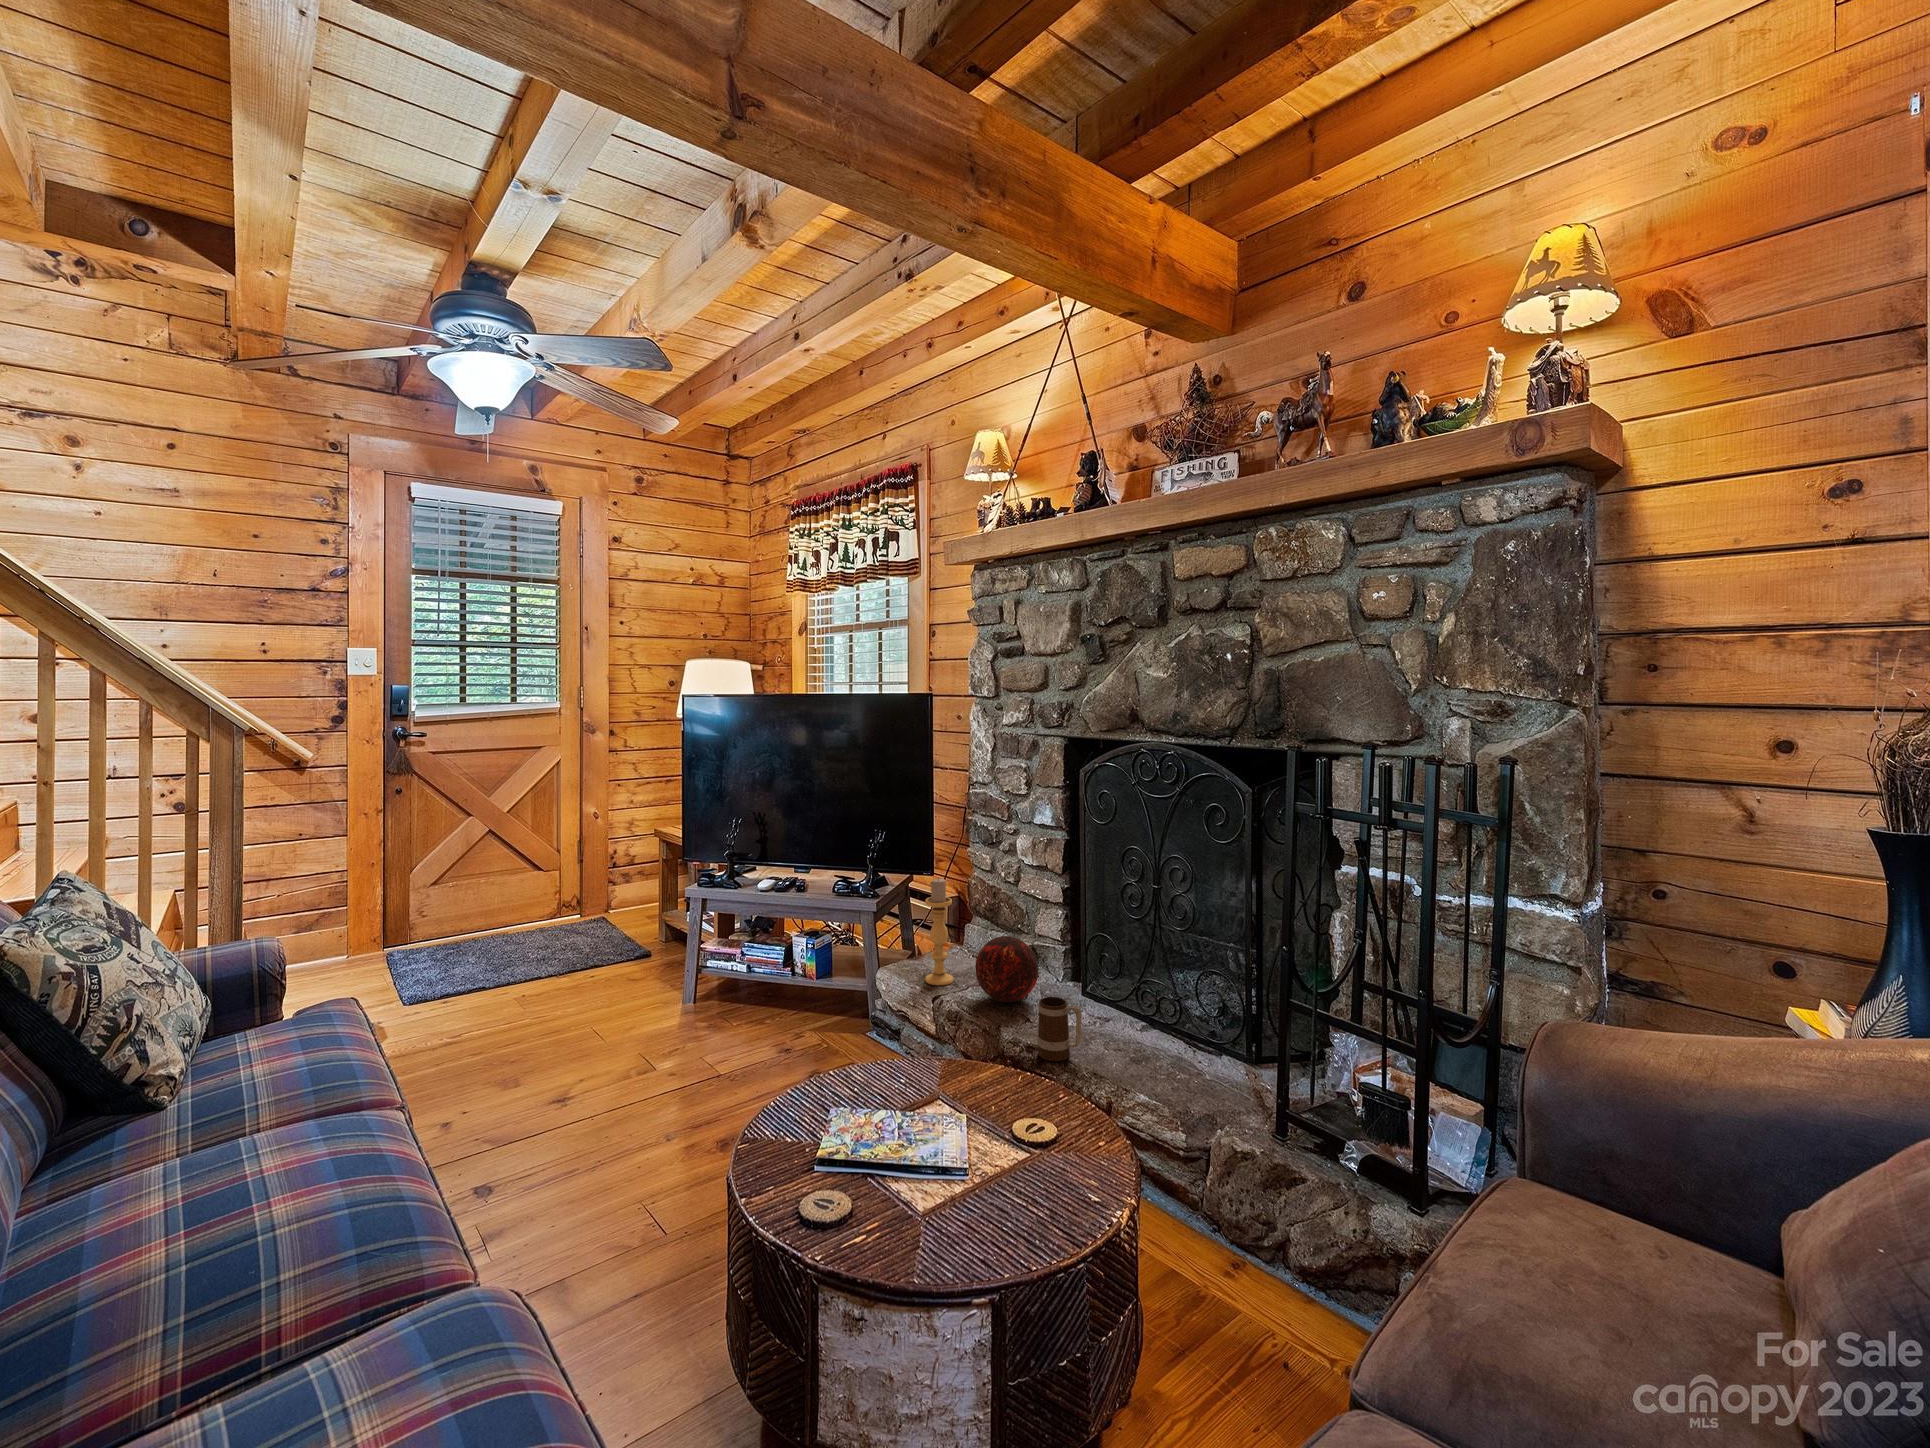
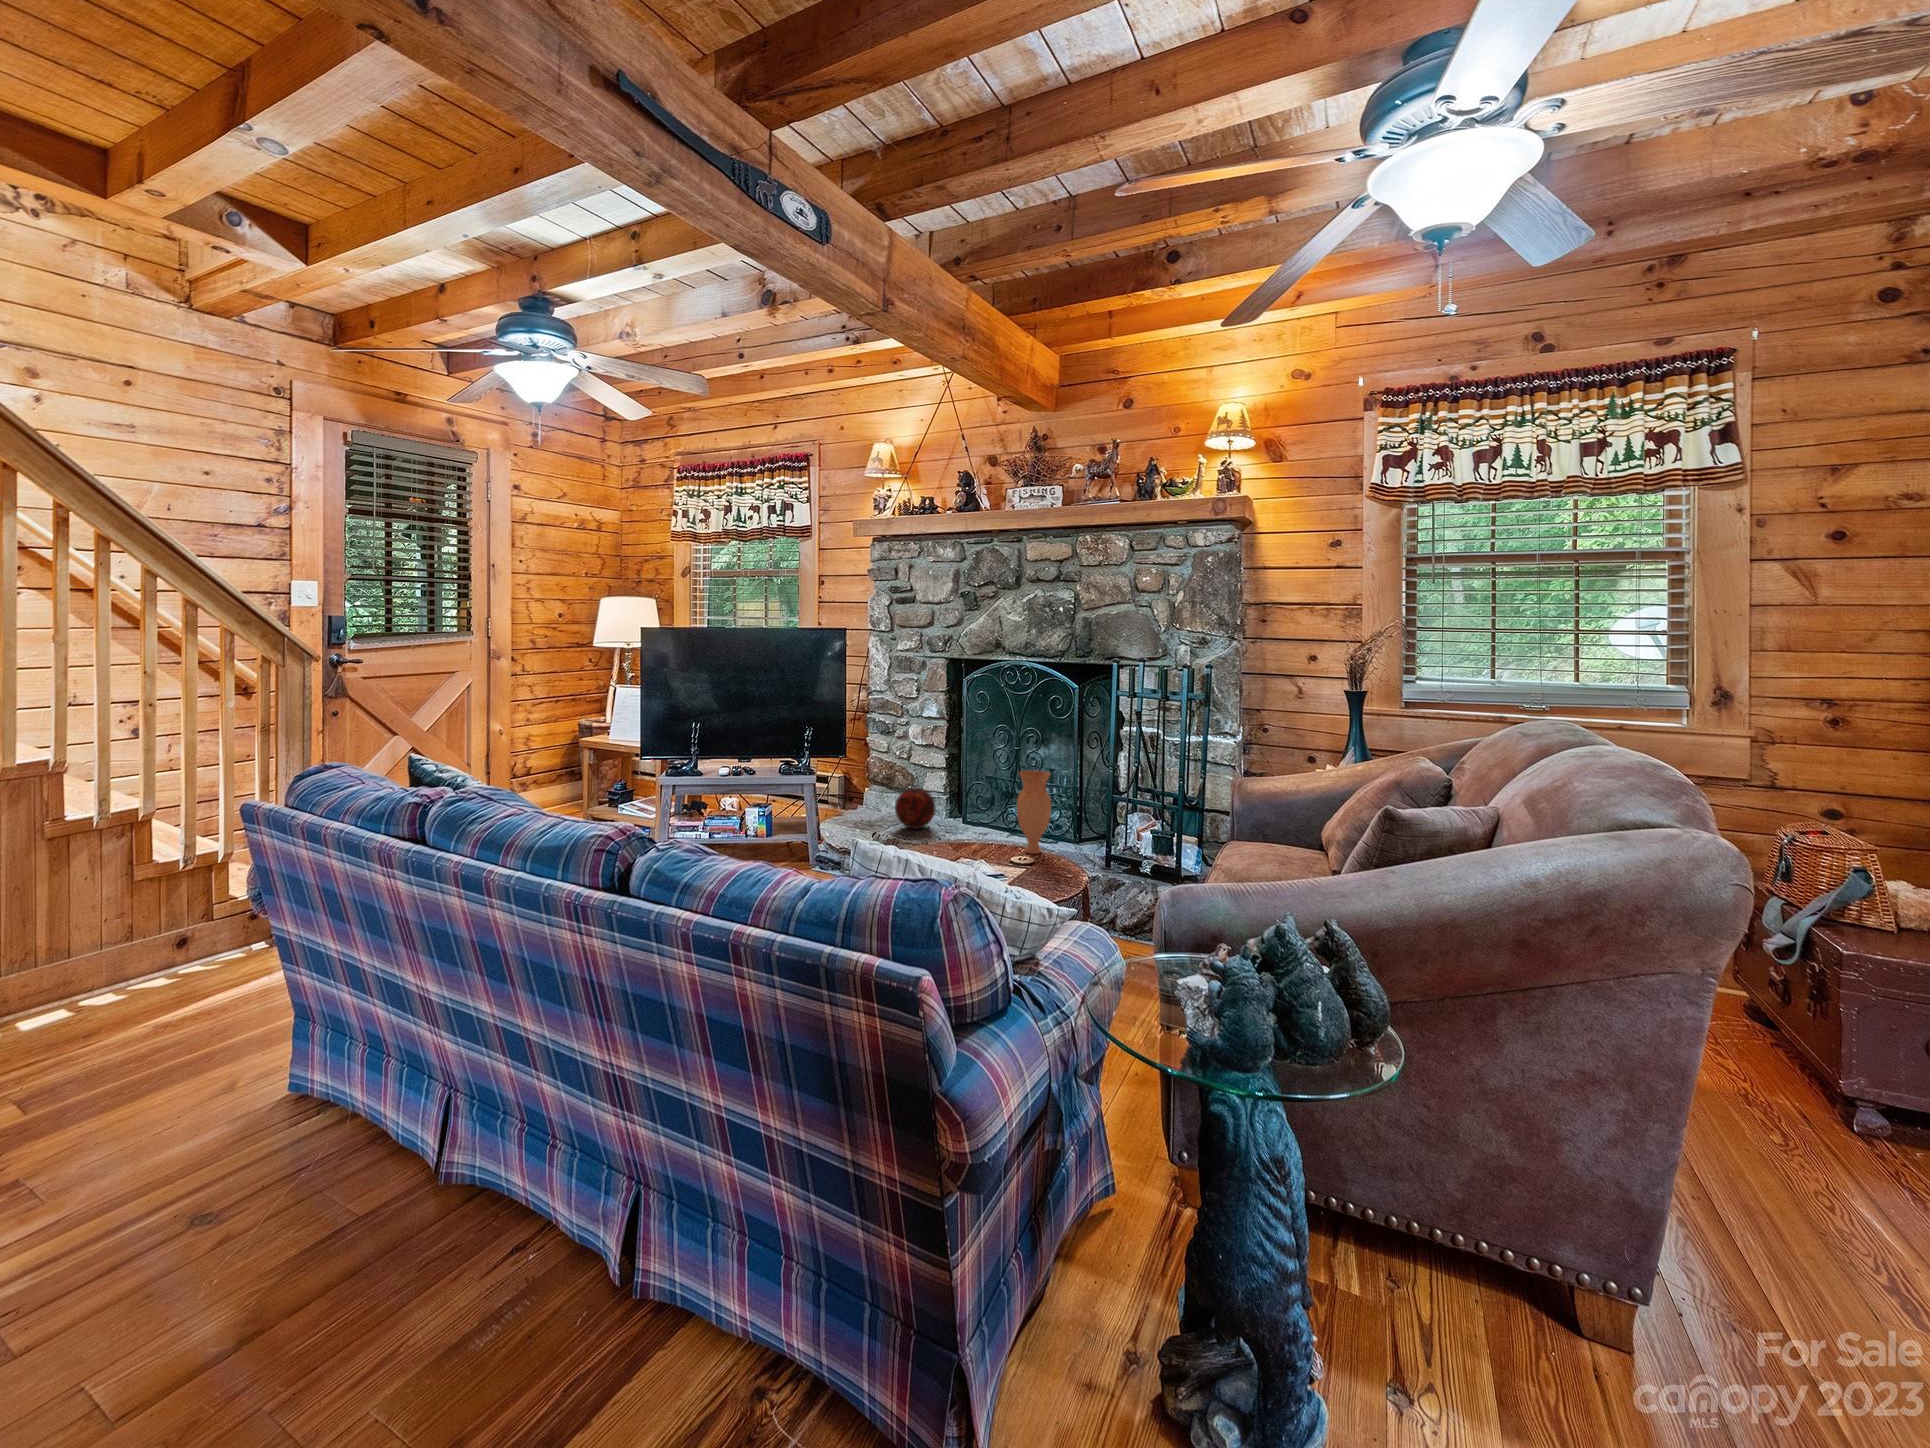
candle holder: present [925,878,953,985] -> none [854,754,872,825]
vase: none [1137,936,1200,1089] -> present [1017,771,1051,854]
mug: present [1037,997,1082,1062] -> none [953,814,981,850]

